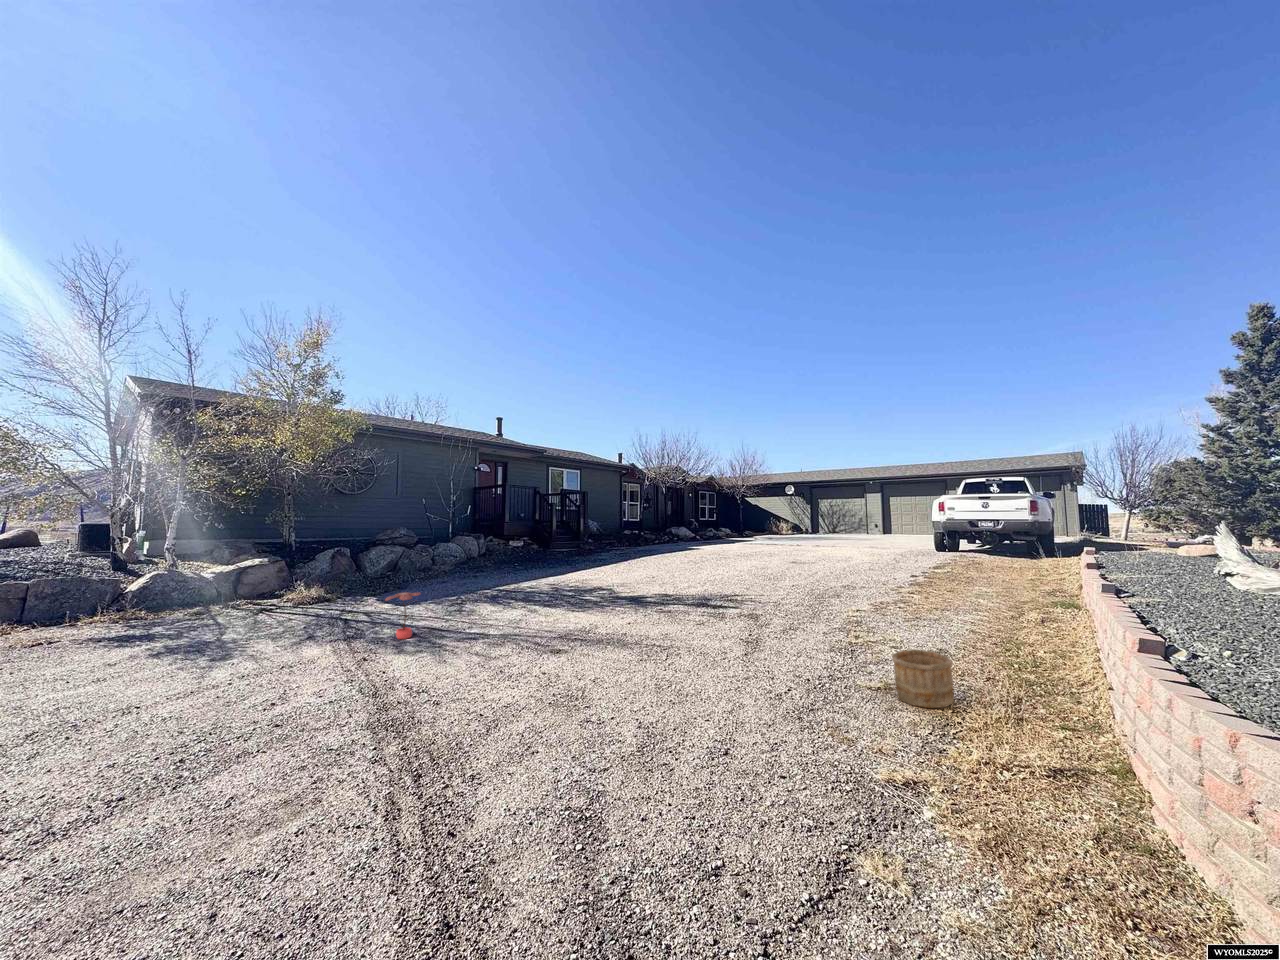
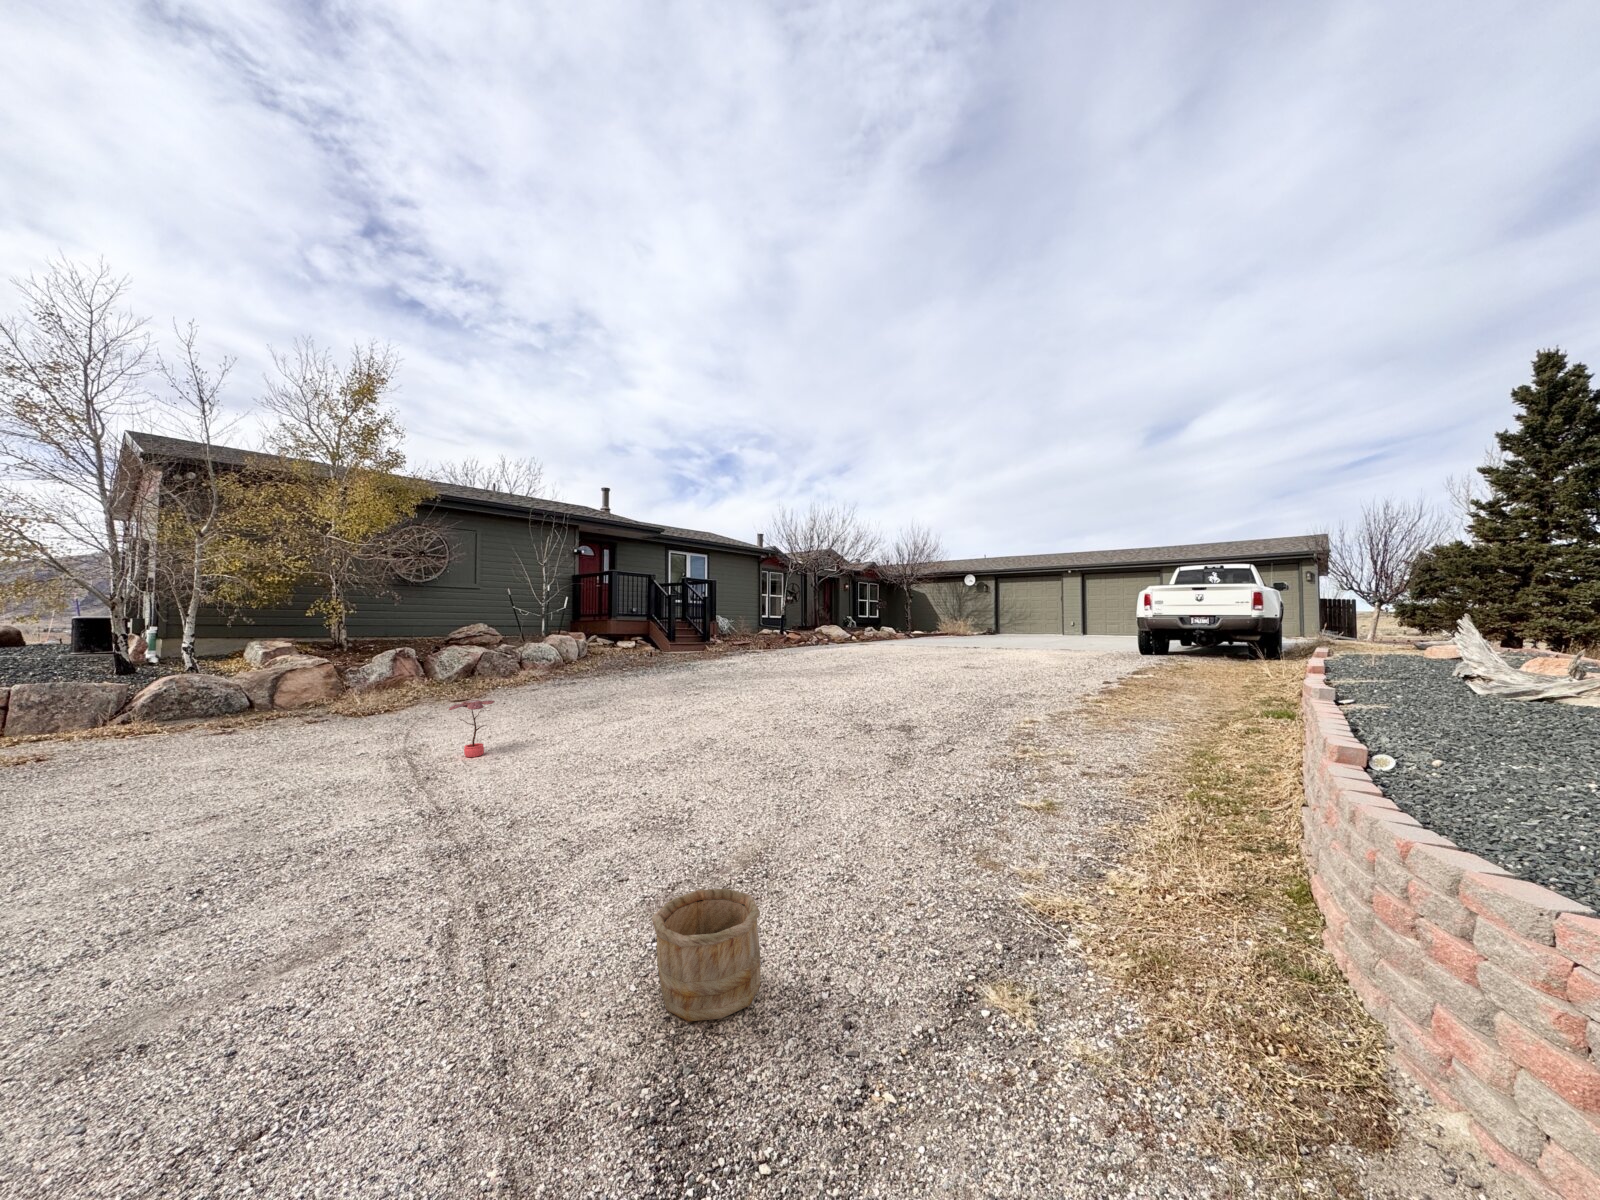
wooden bucket: present [892,650,954,708] -> present [652,889,760,1021]

